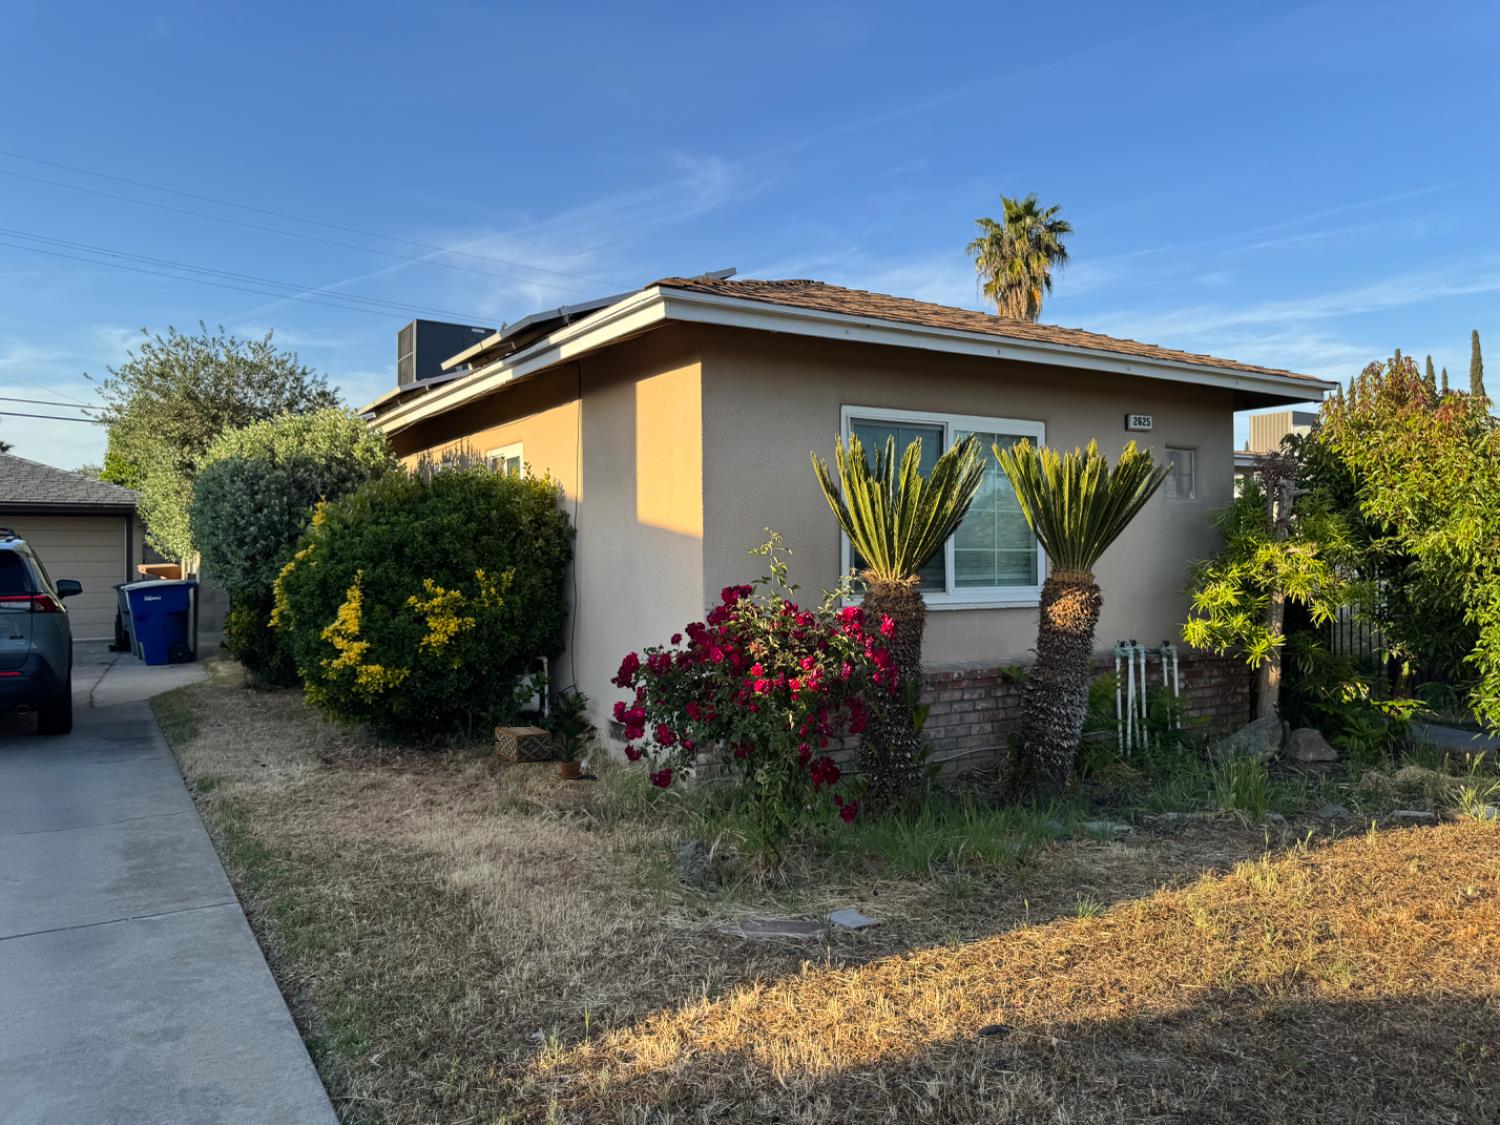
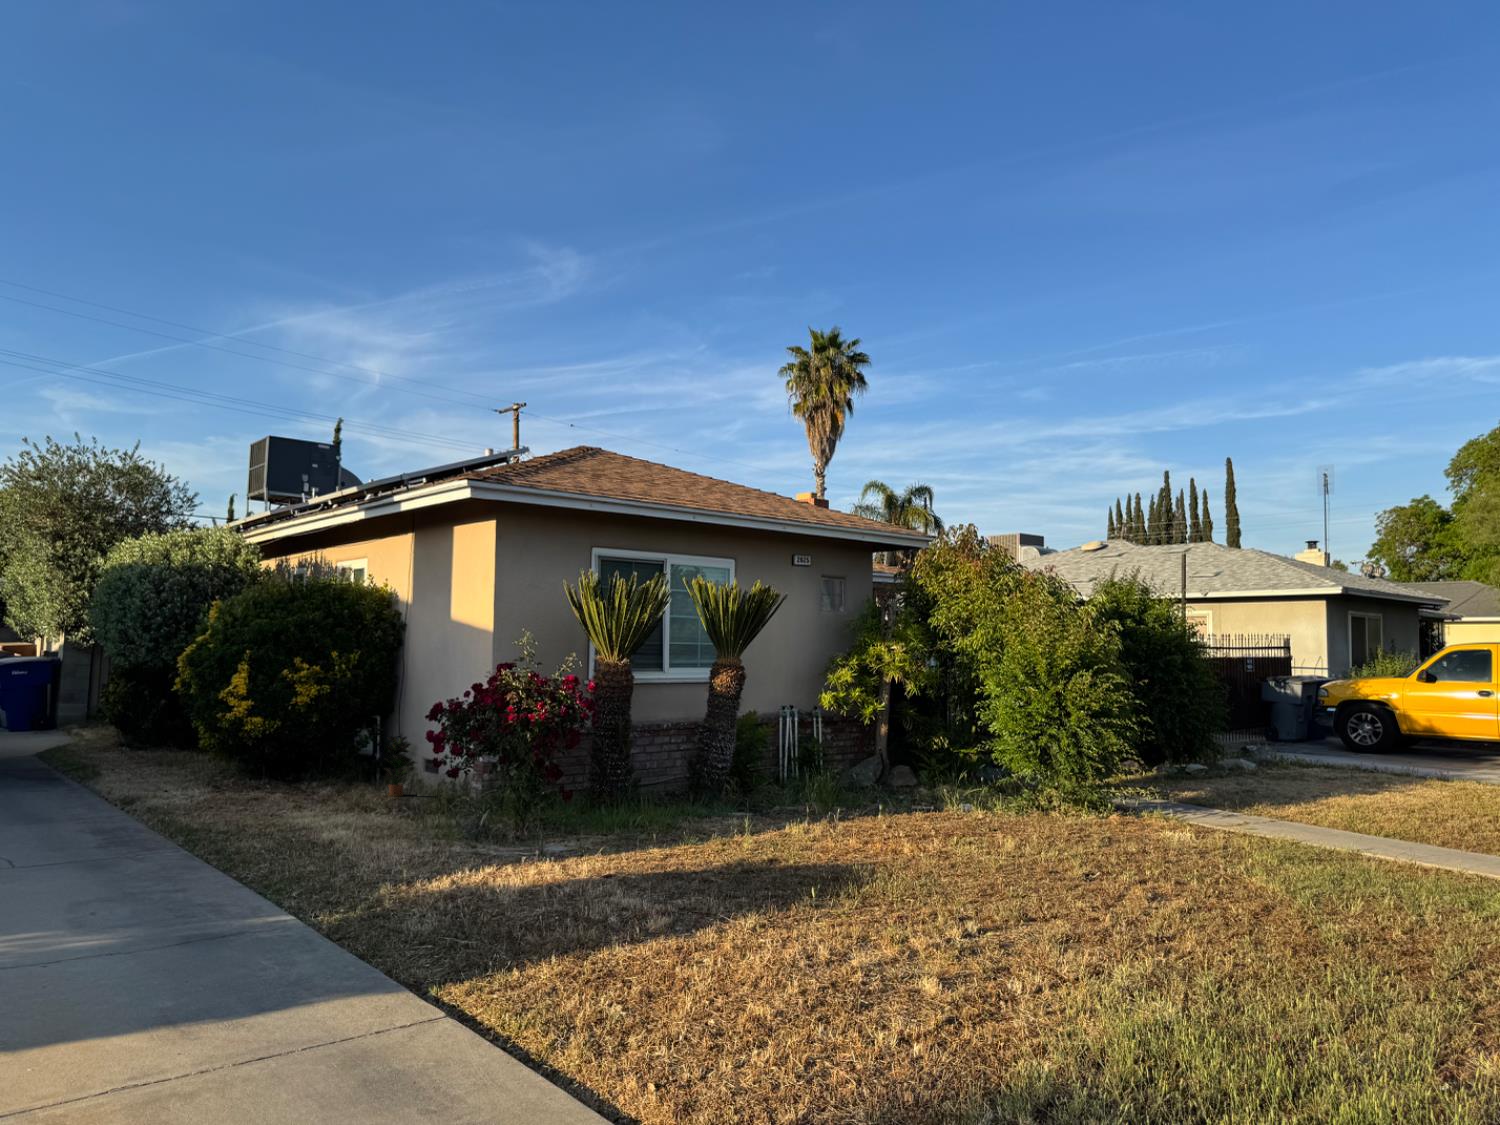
woven basket: present [495,725,552,762] -> none [340,764,383,789]

